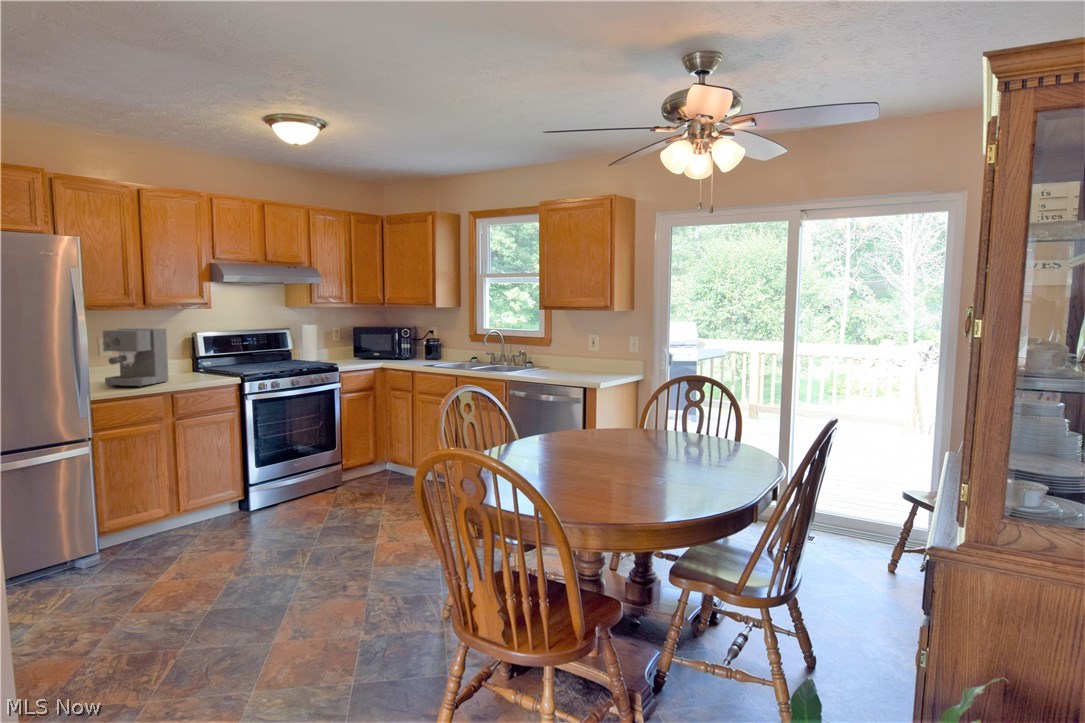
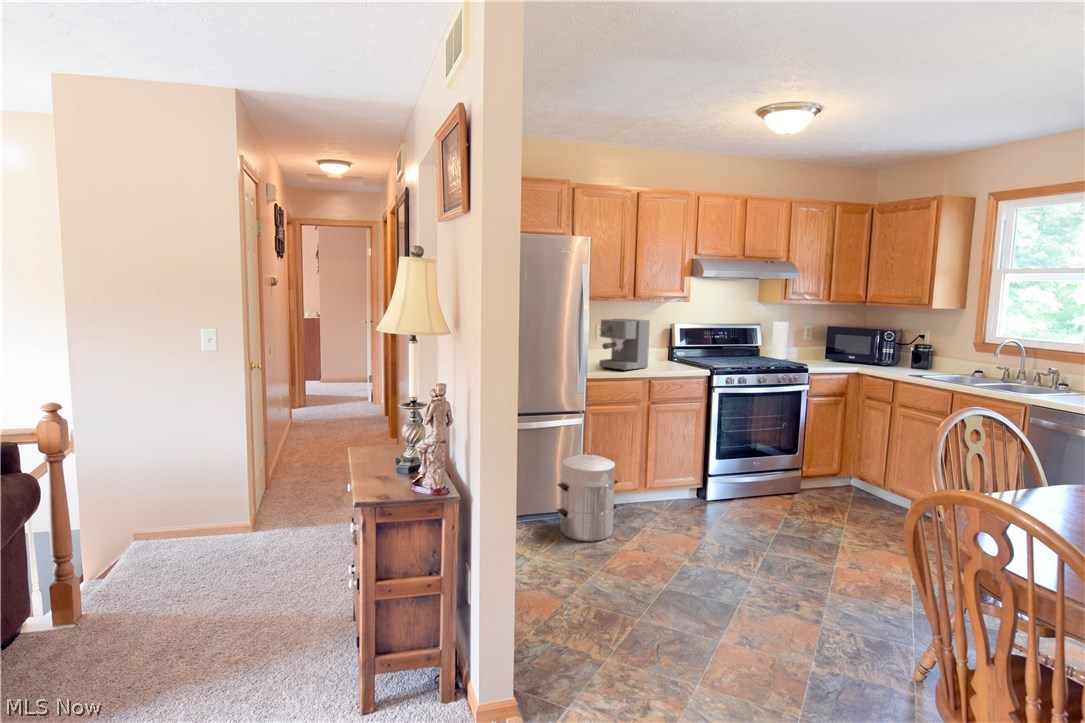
waste bin: none [65,484,147,587] -> present [557,452,618,542]

